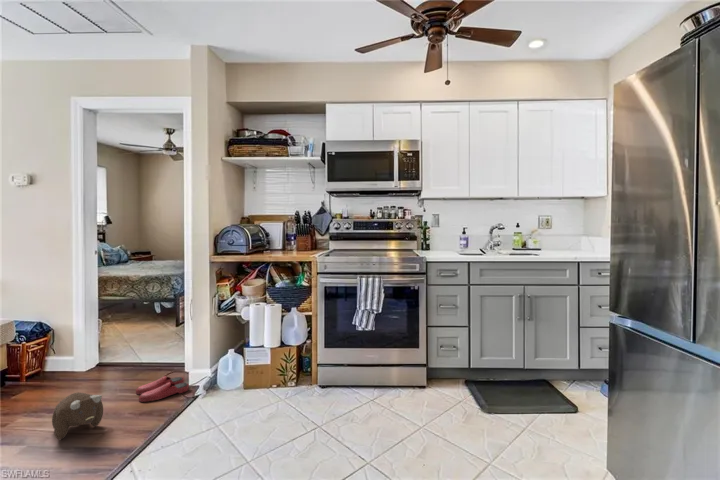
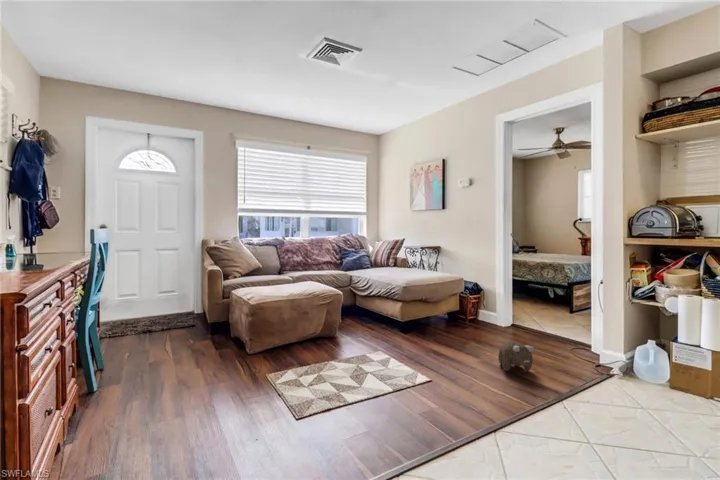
slippers: present [136,376,189,402] -> none [551,350,601,370]

